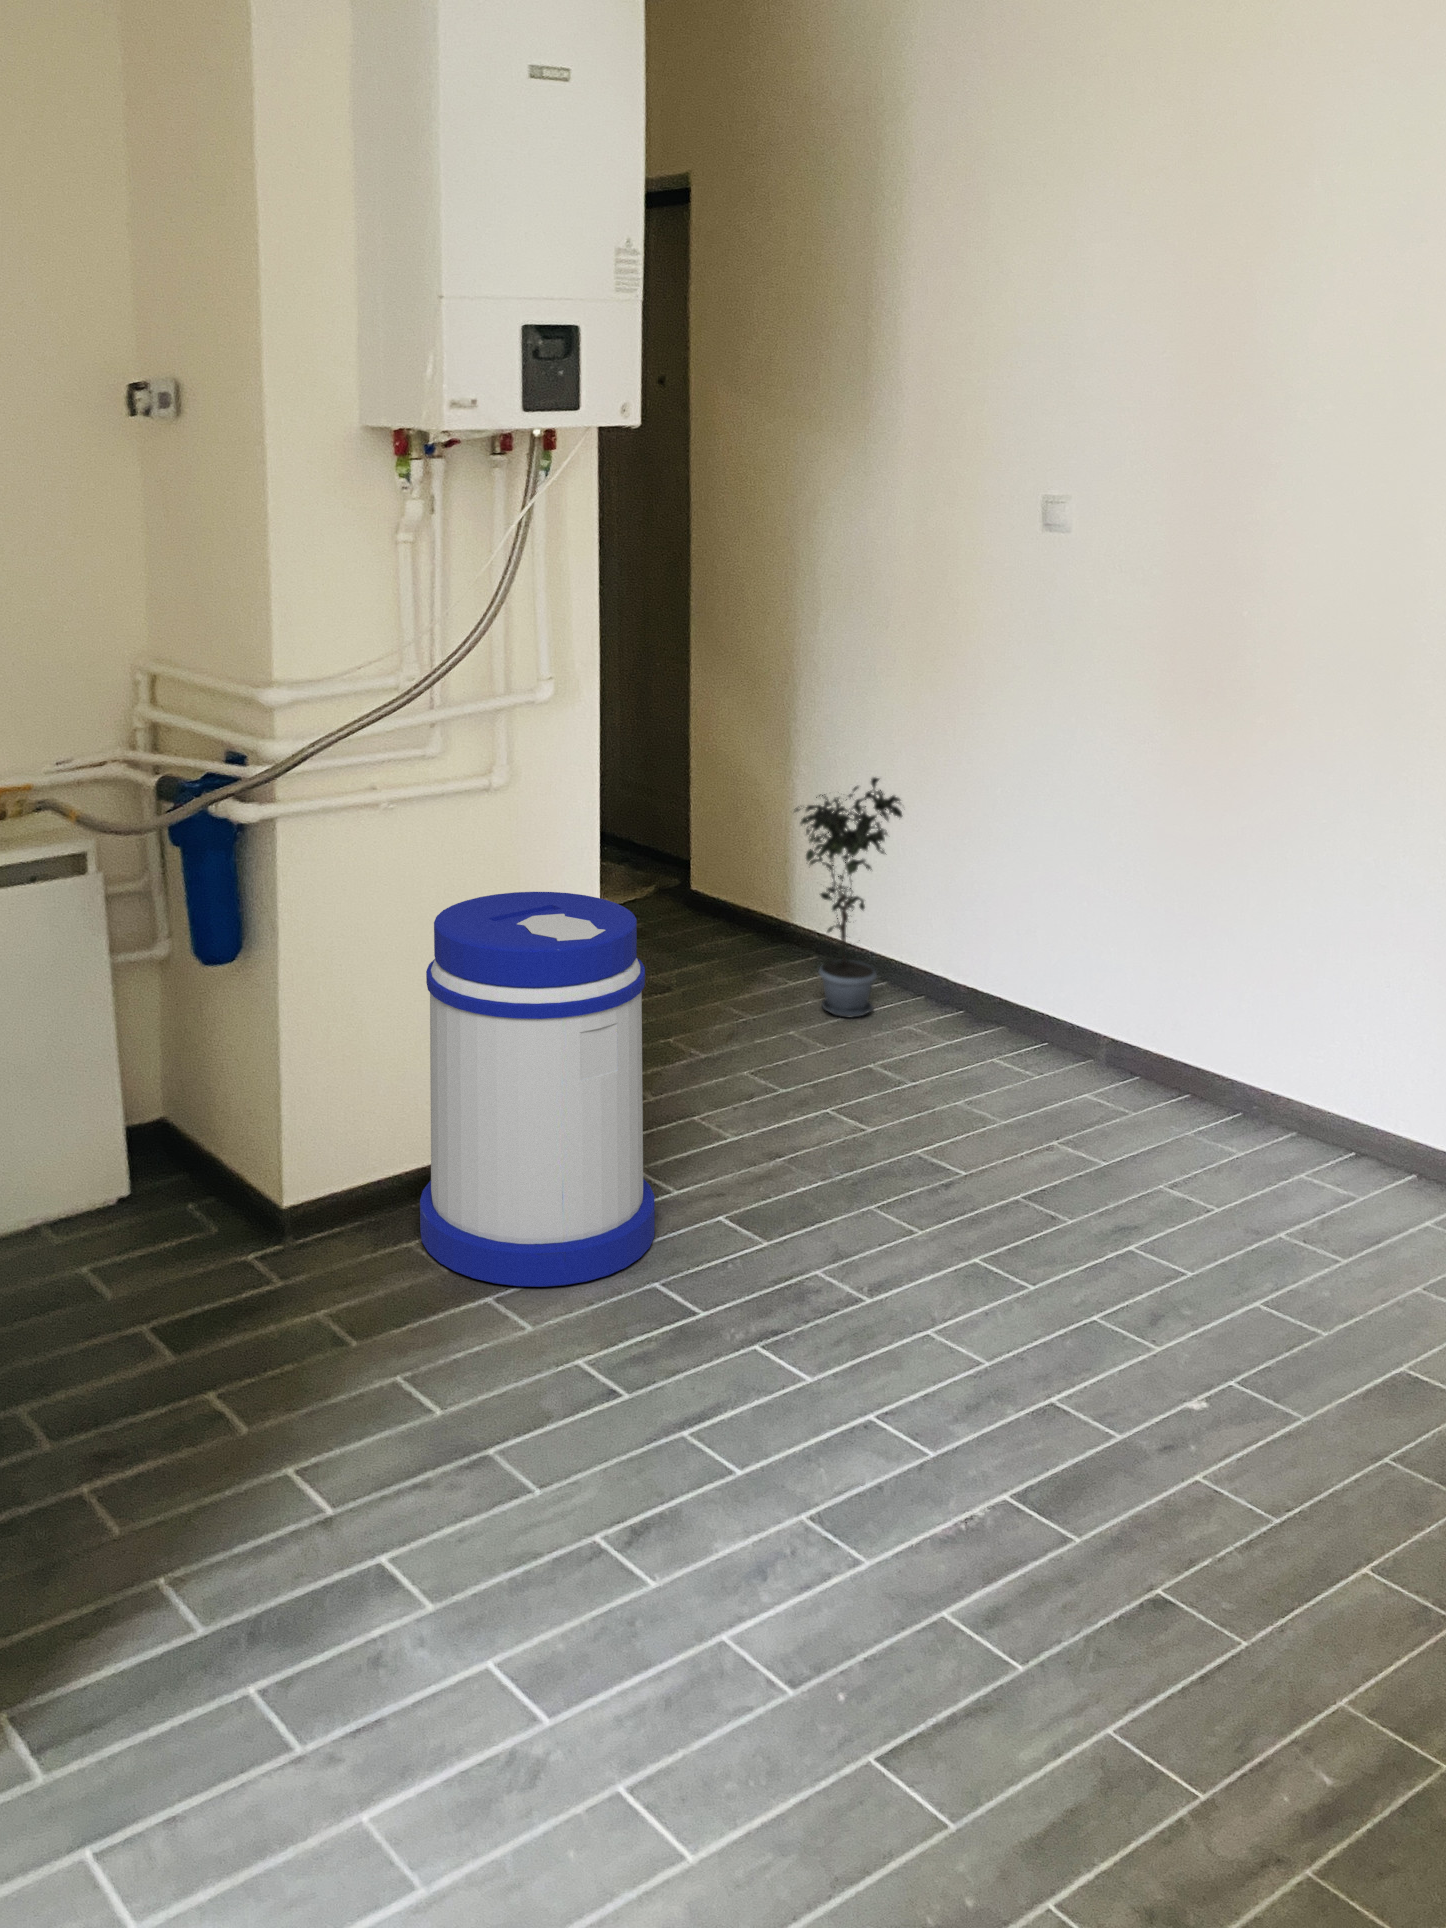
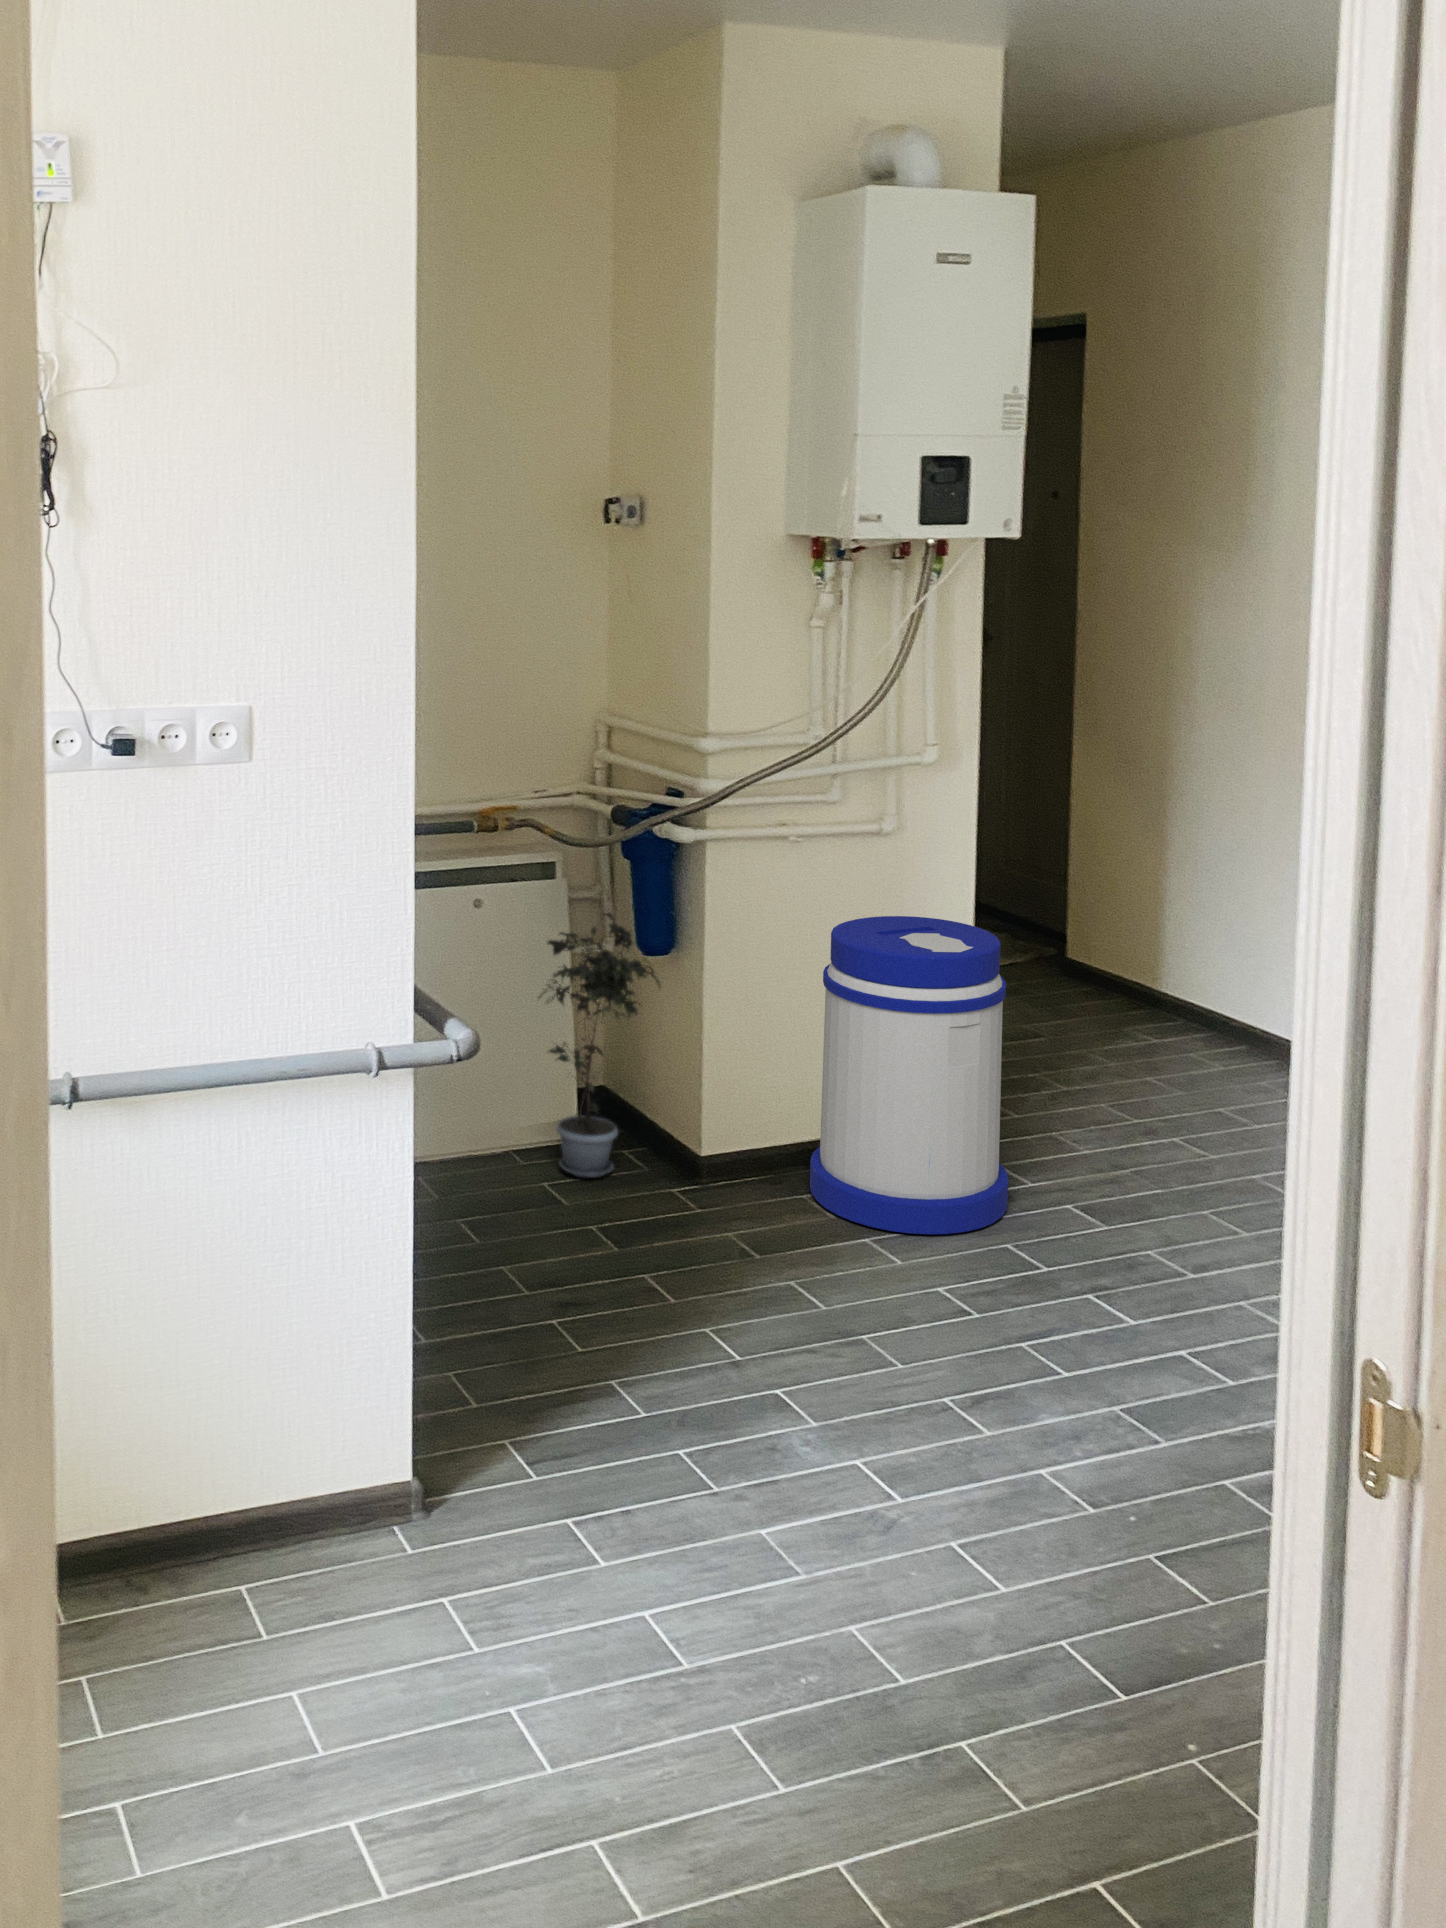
potted plant: present [795,778,902,1018] -> present [539,913,661,1178]

